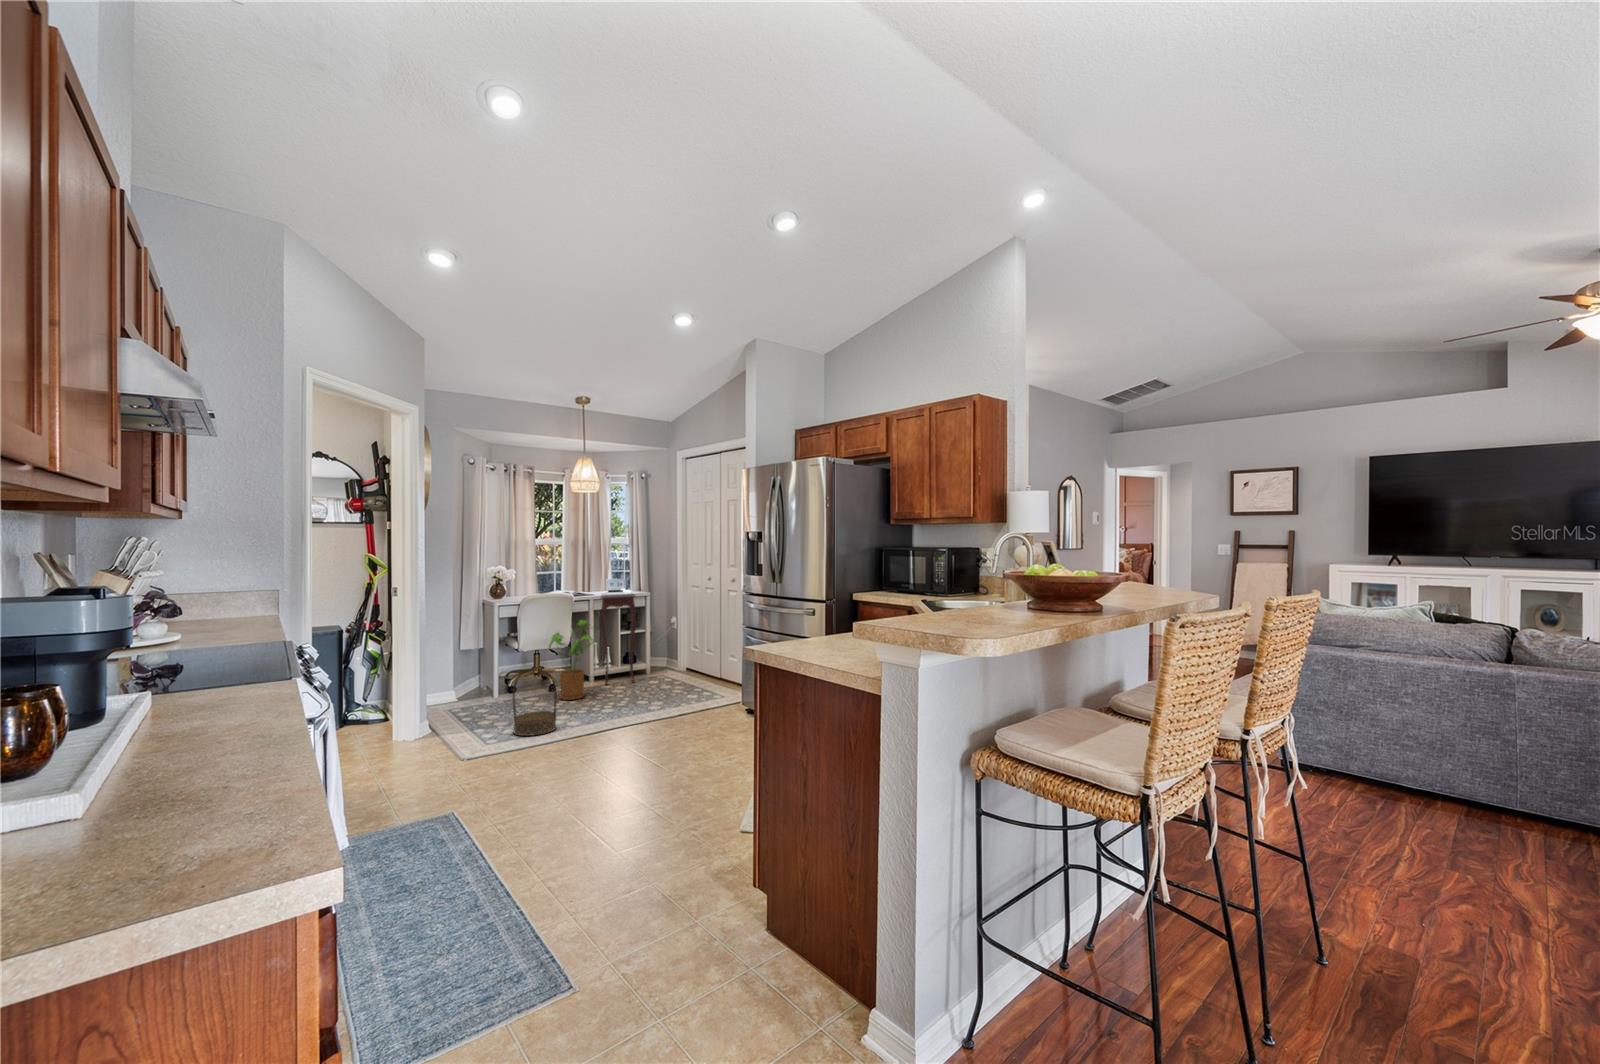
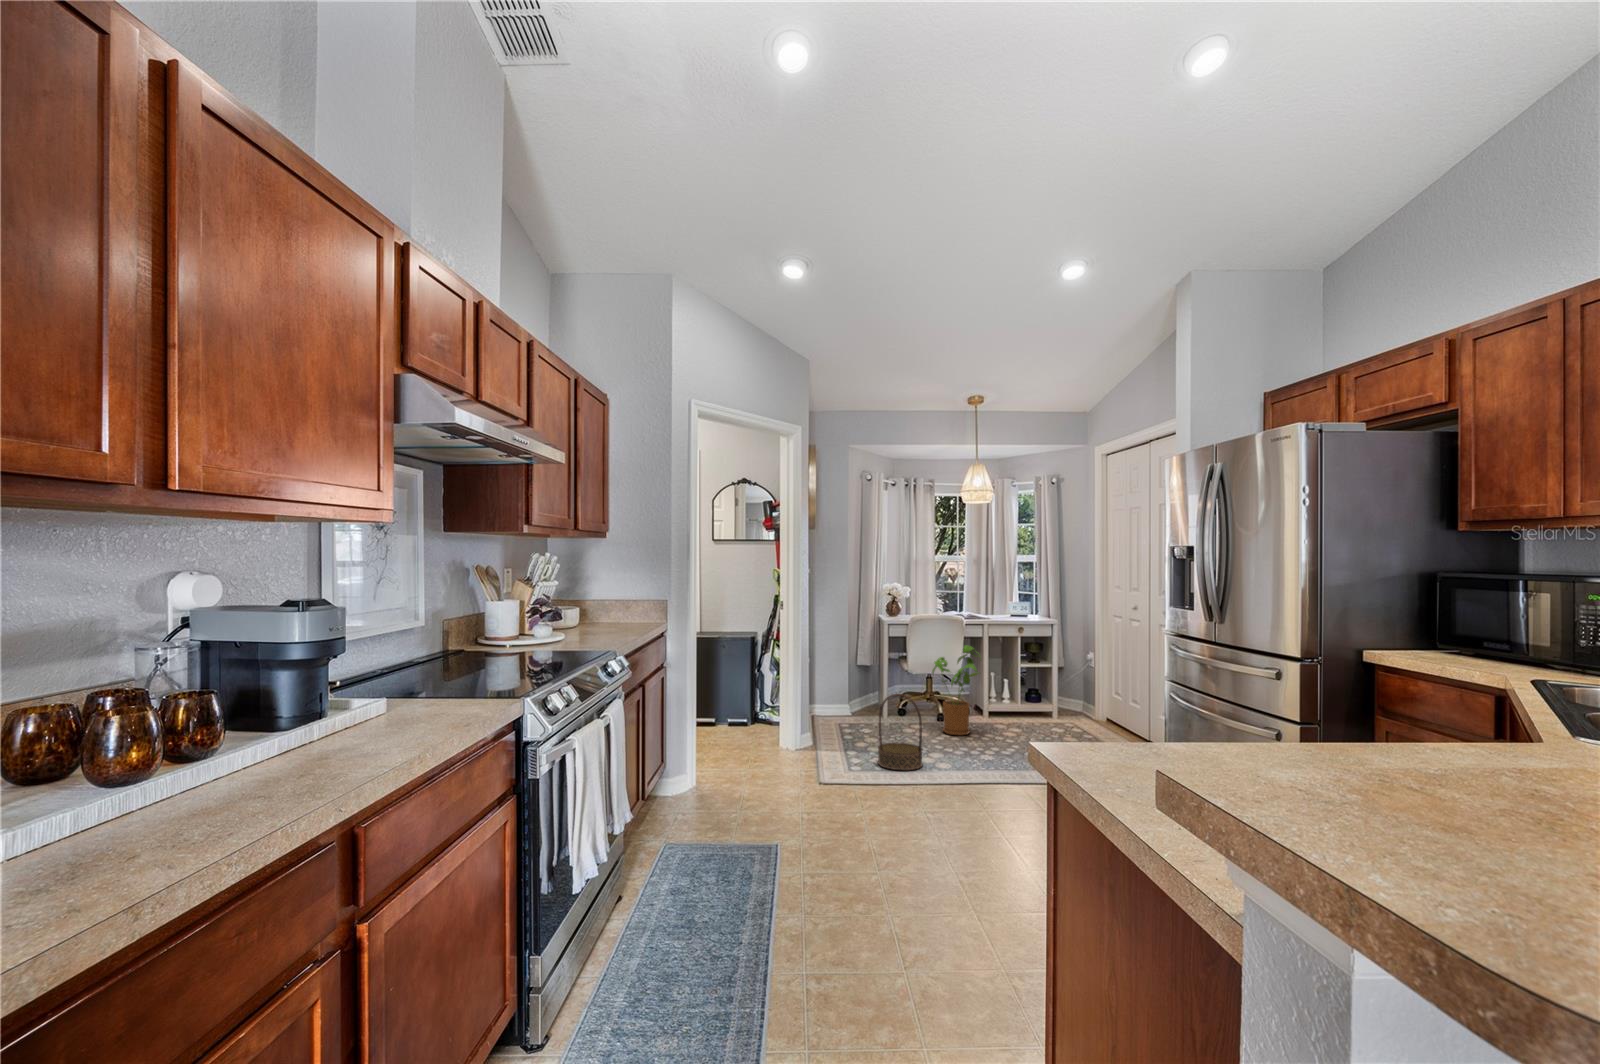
side table: present [601,593,636,685] -> none [993,619,1037,727]

